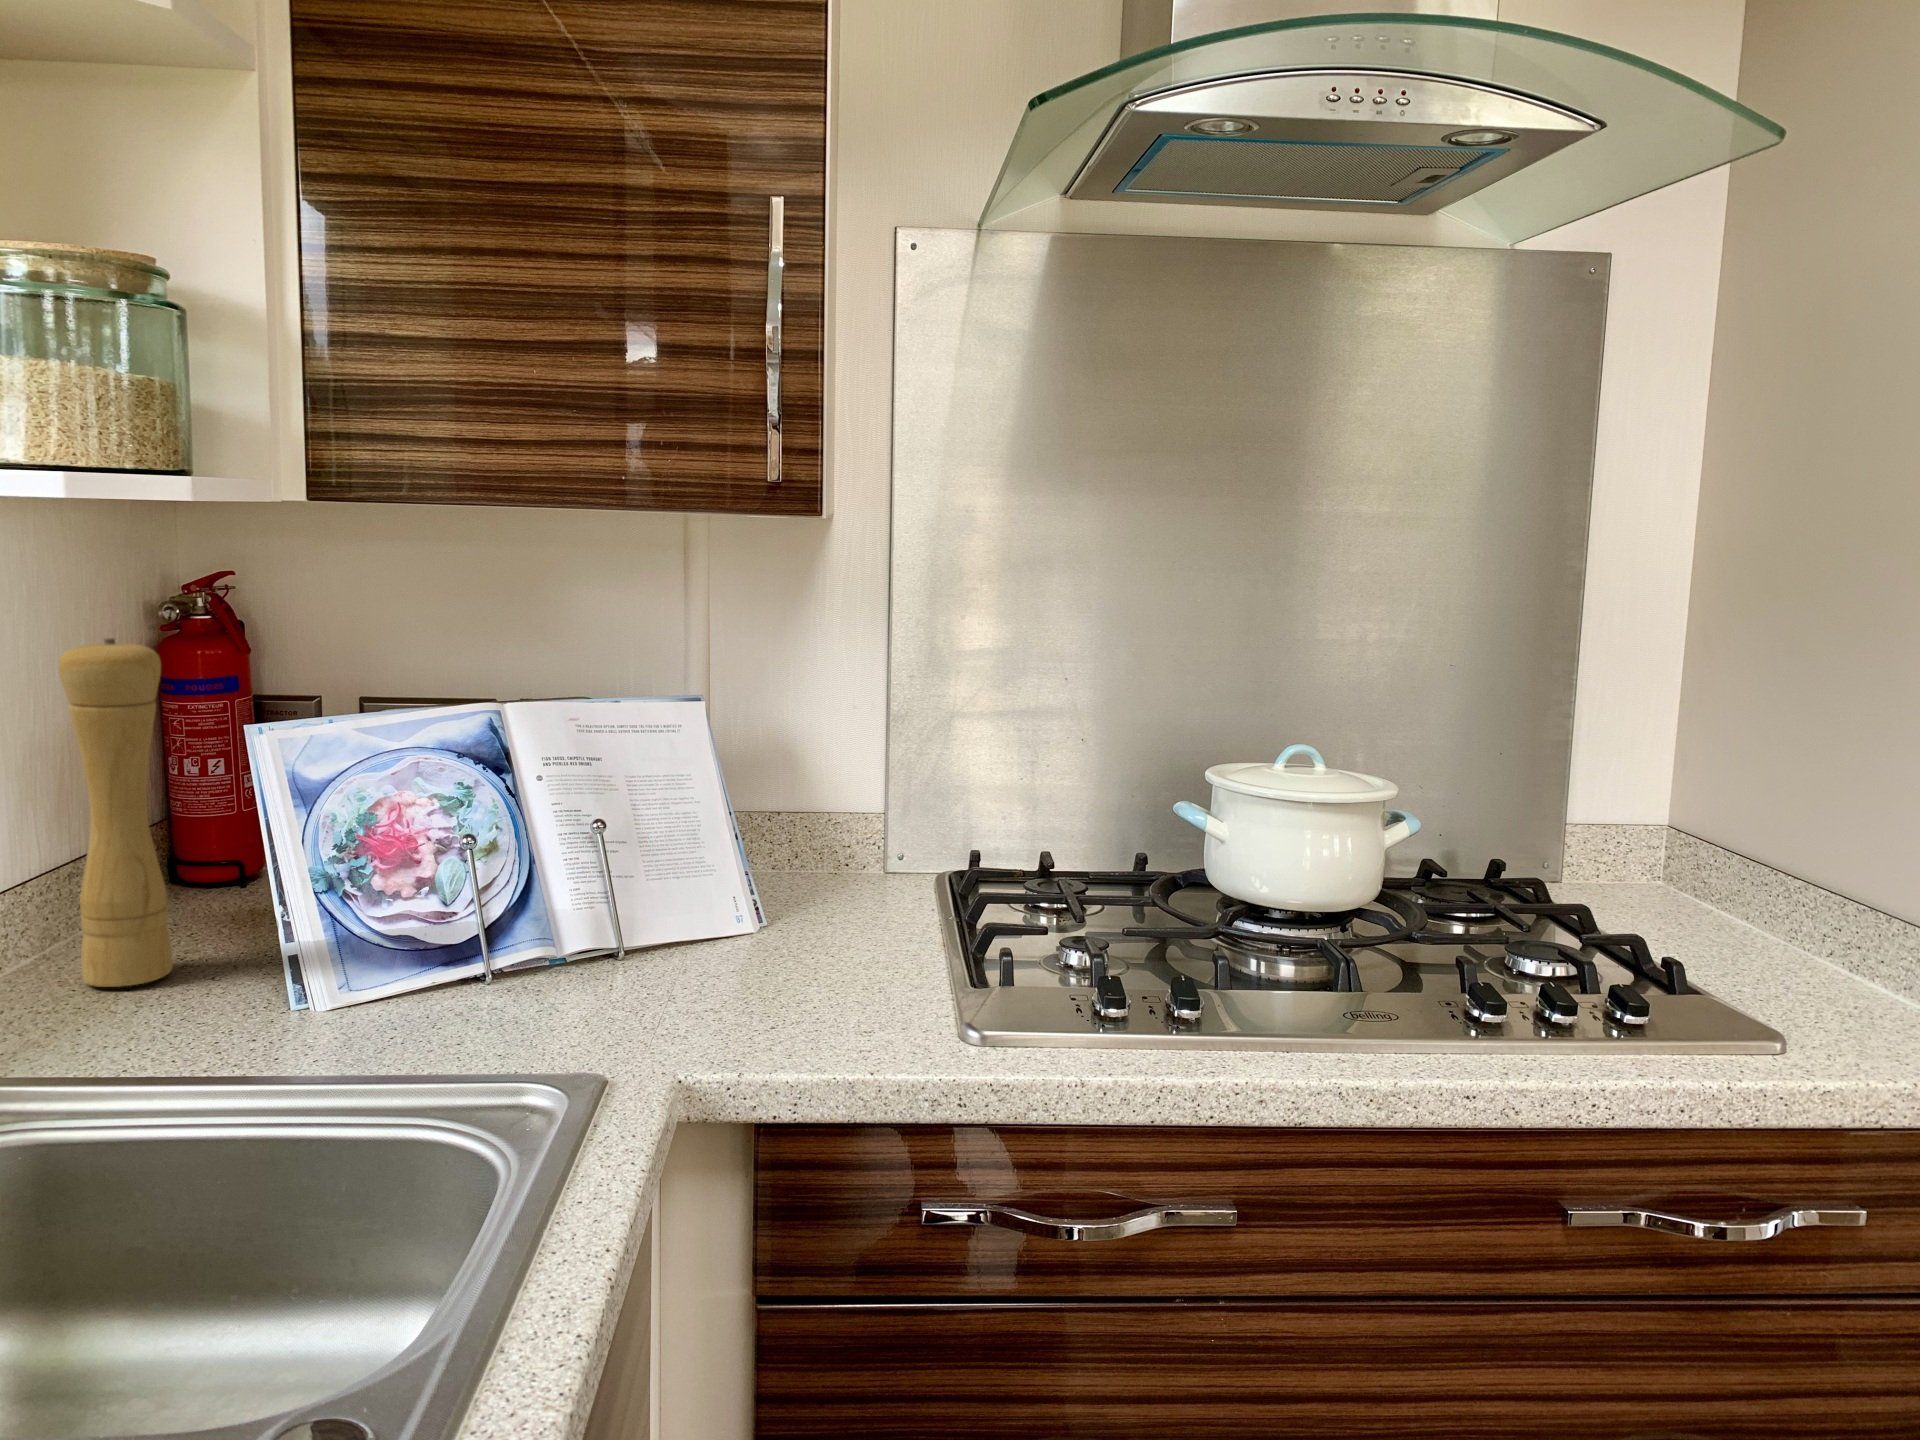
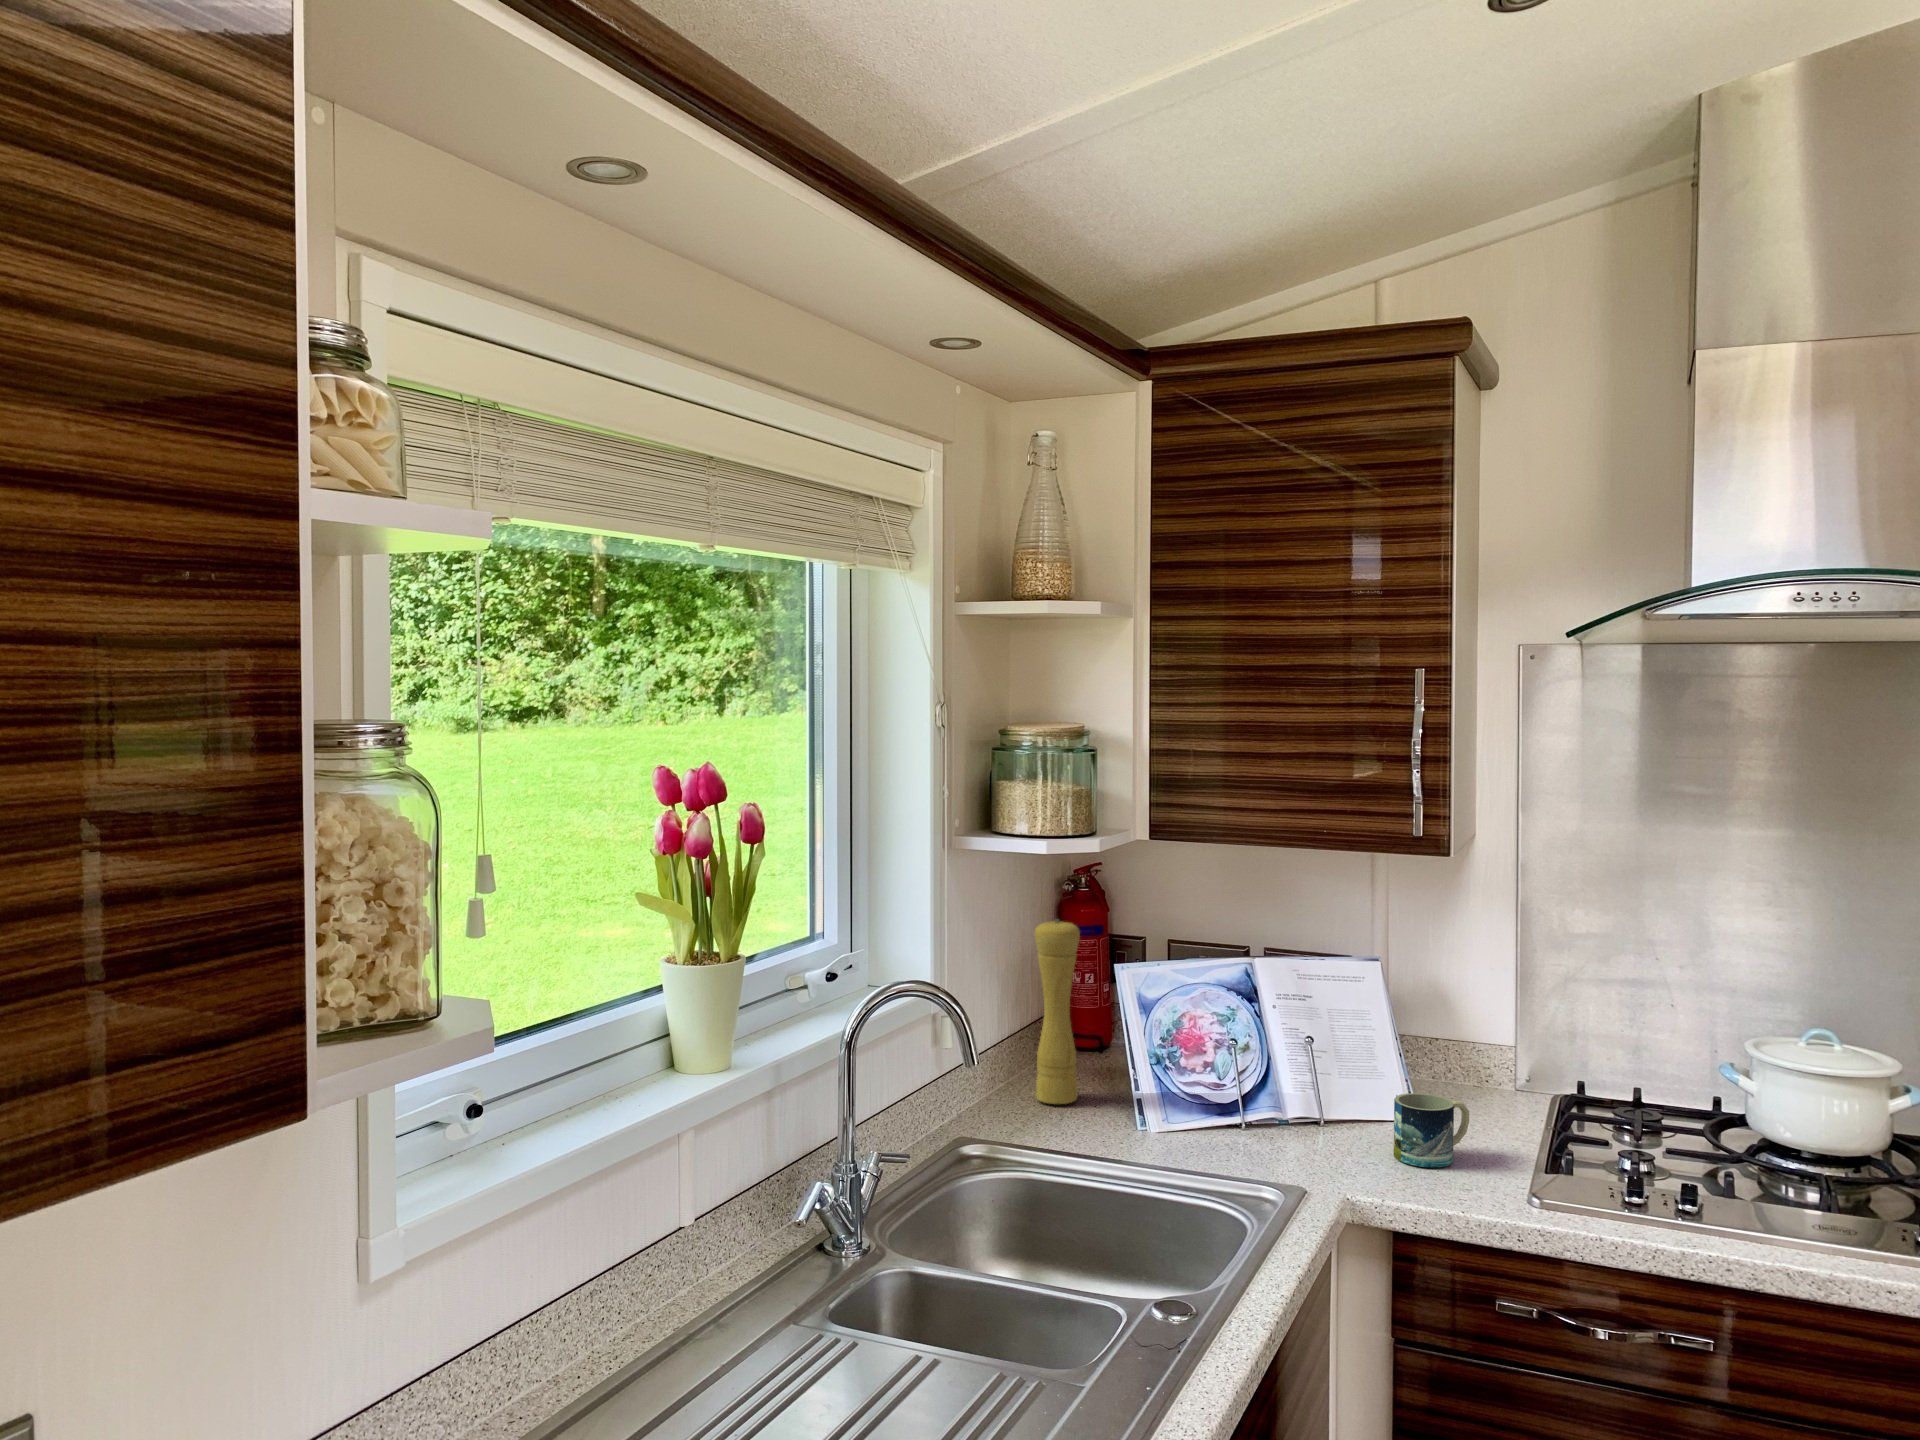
mug: none [746,890,859,1007] -> present [1394,1093,1469,1168]

